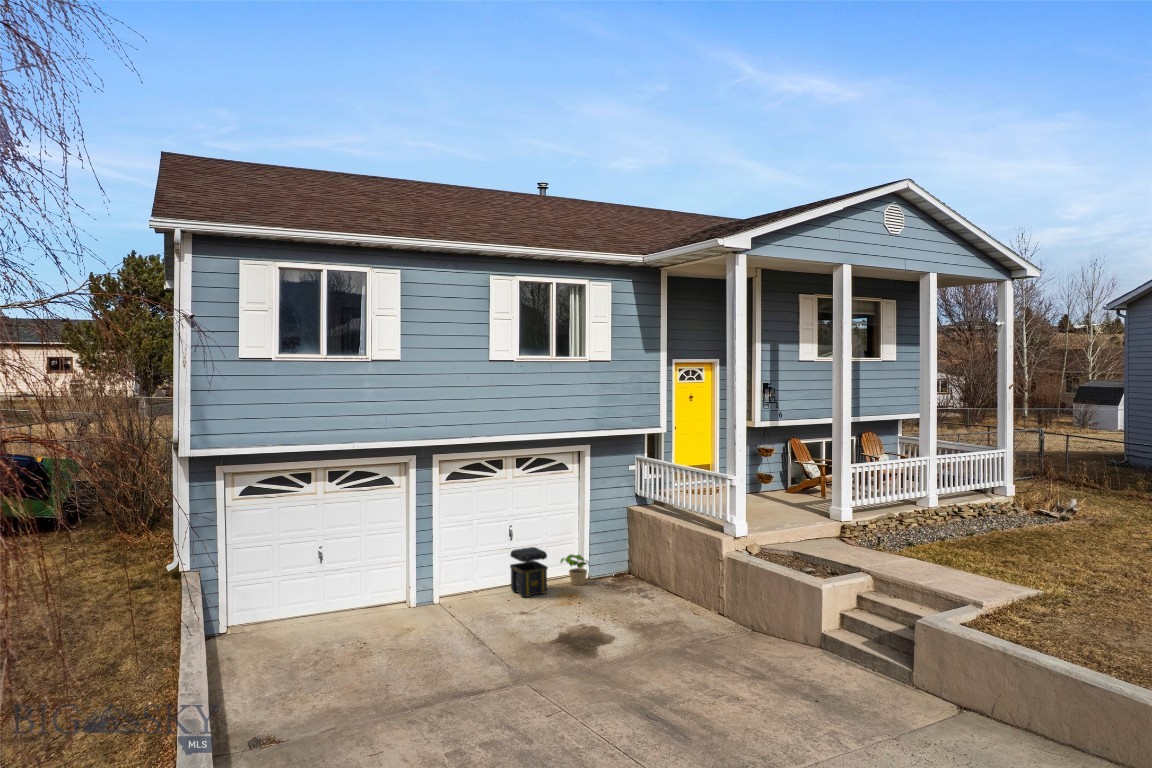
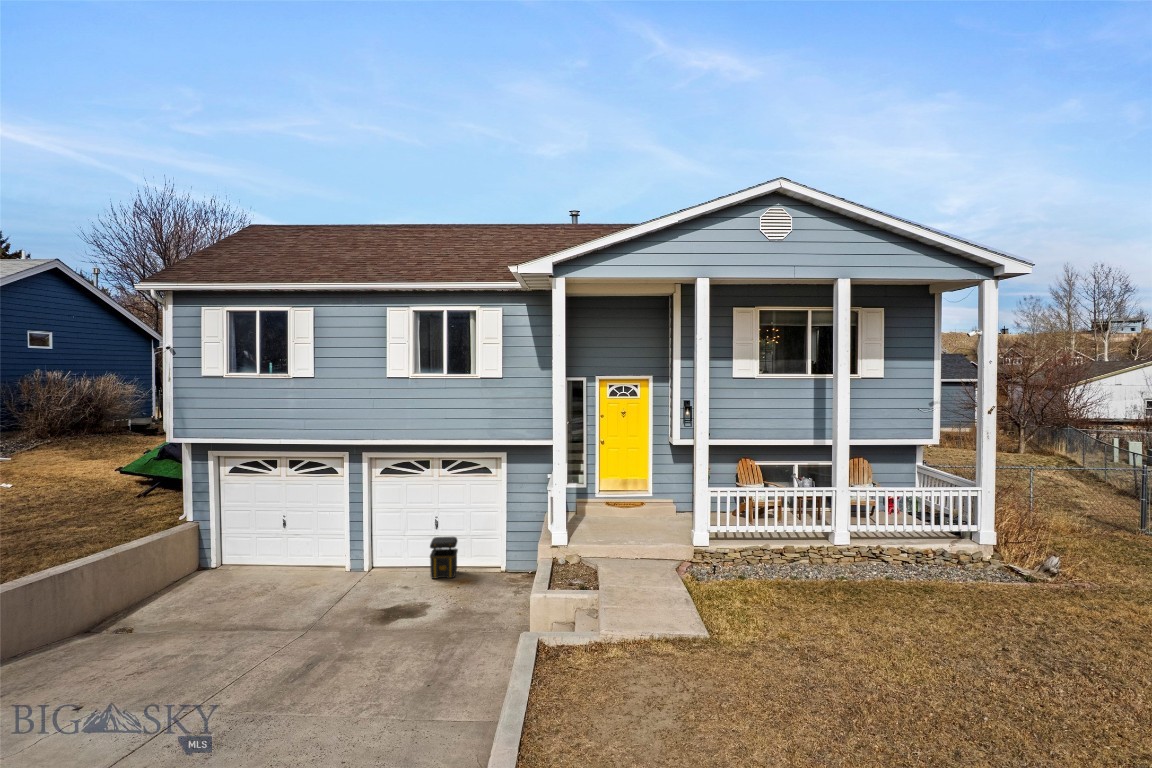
potted plant: present [560,554,589,585] -> none [472,547,503,575]

